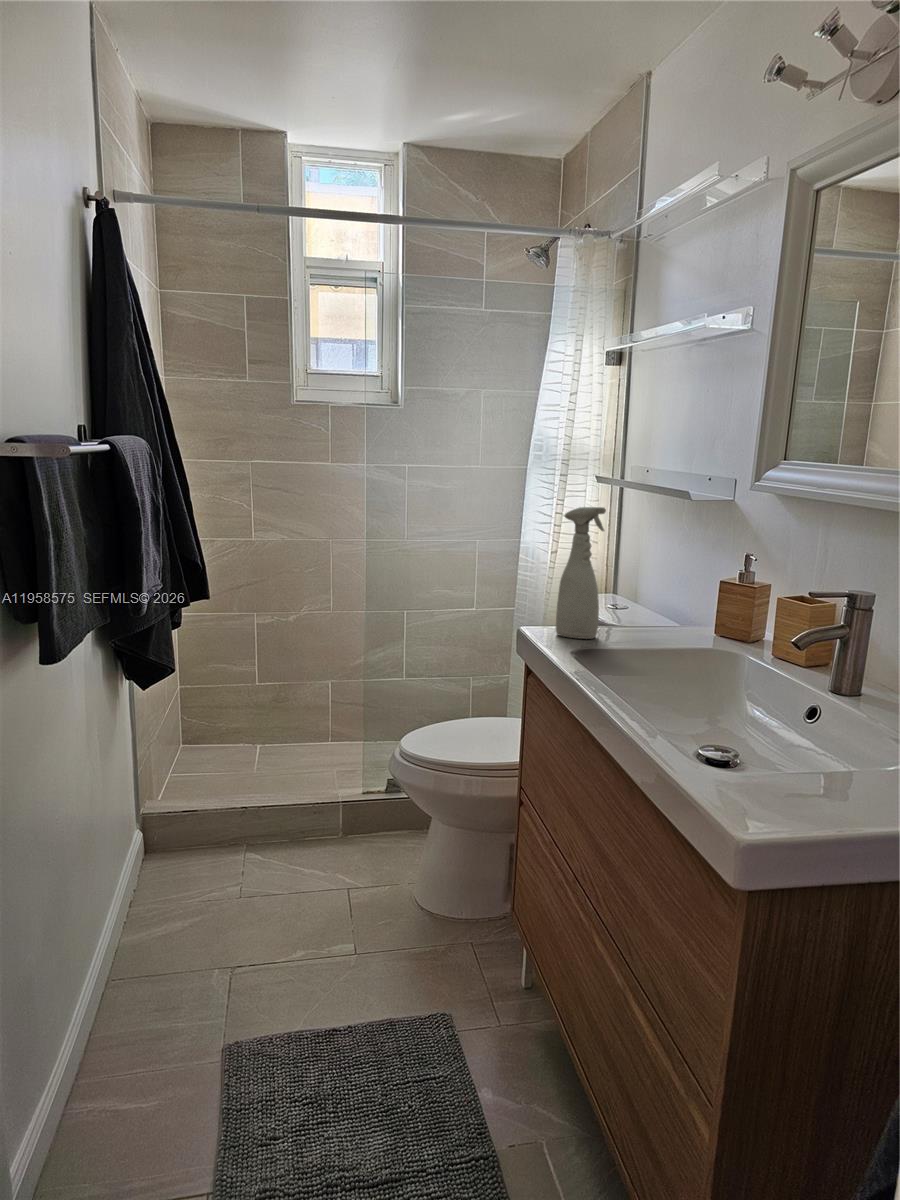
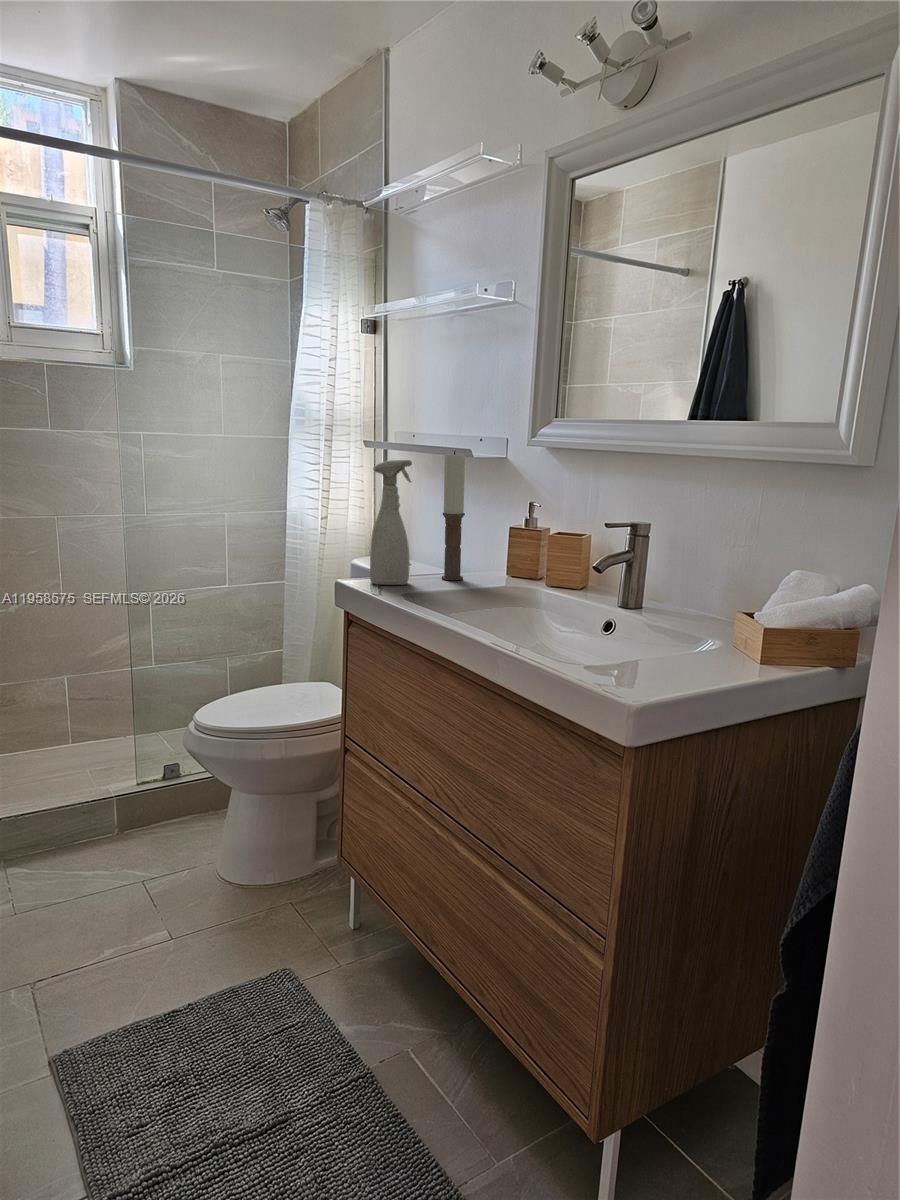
candle: none [637,498,669,638] -> present [442,451,465,580]

